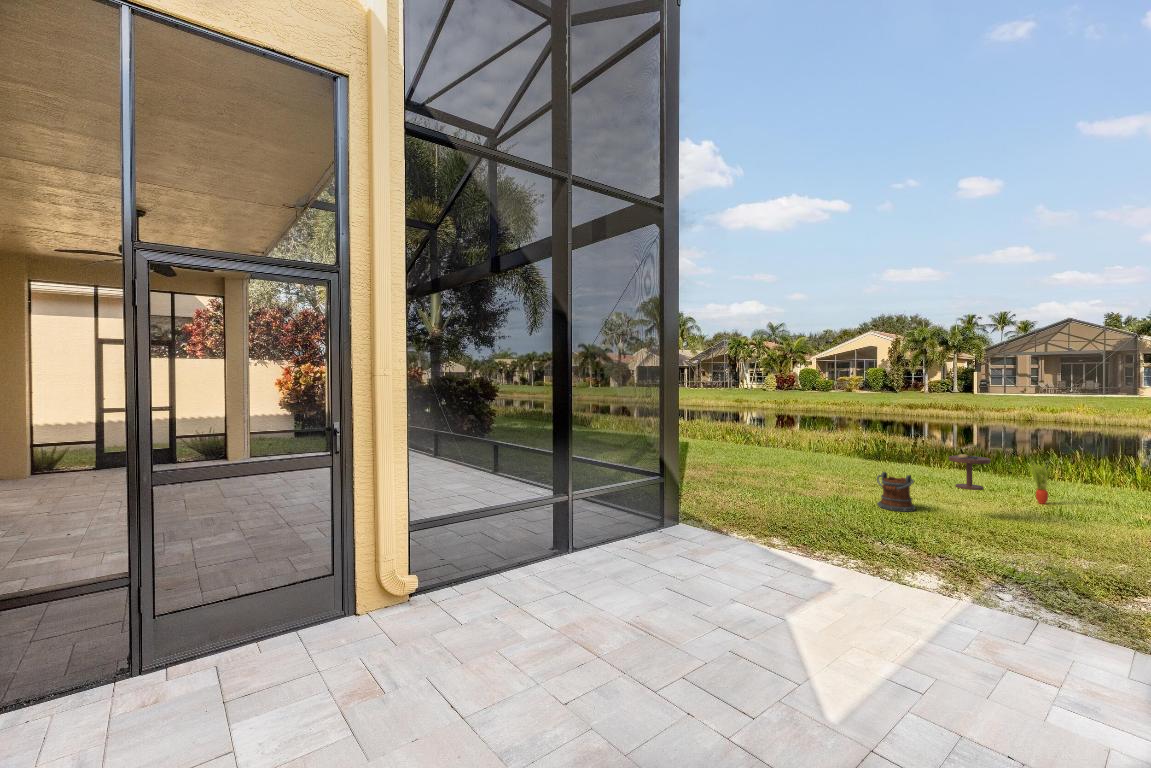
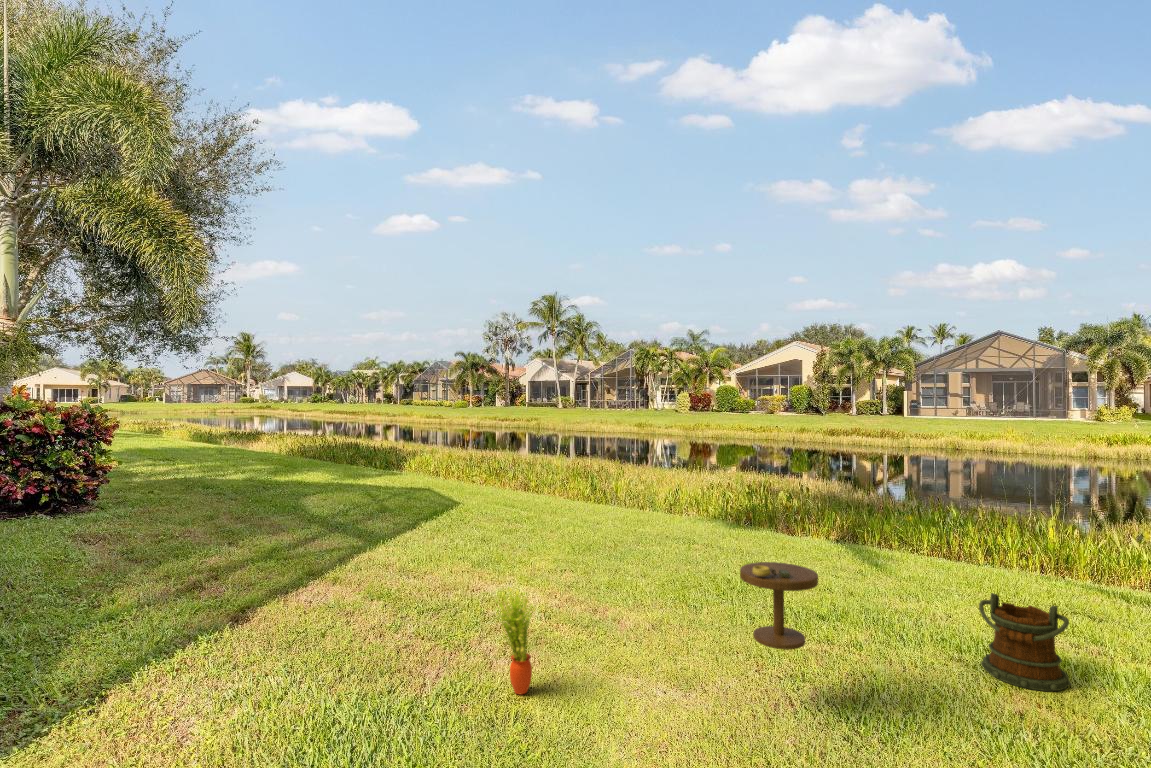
potted plant: present [1029,461,1050,504] -> present [497,588,535,694]
bucket: present [877,472,915,512] -> present [979,593,1071,691]

